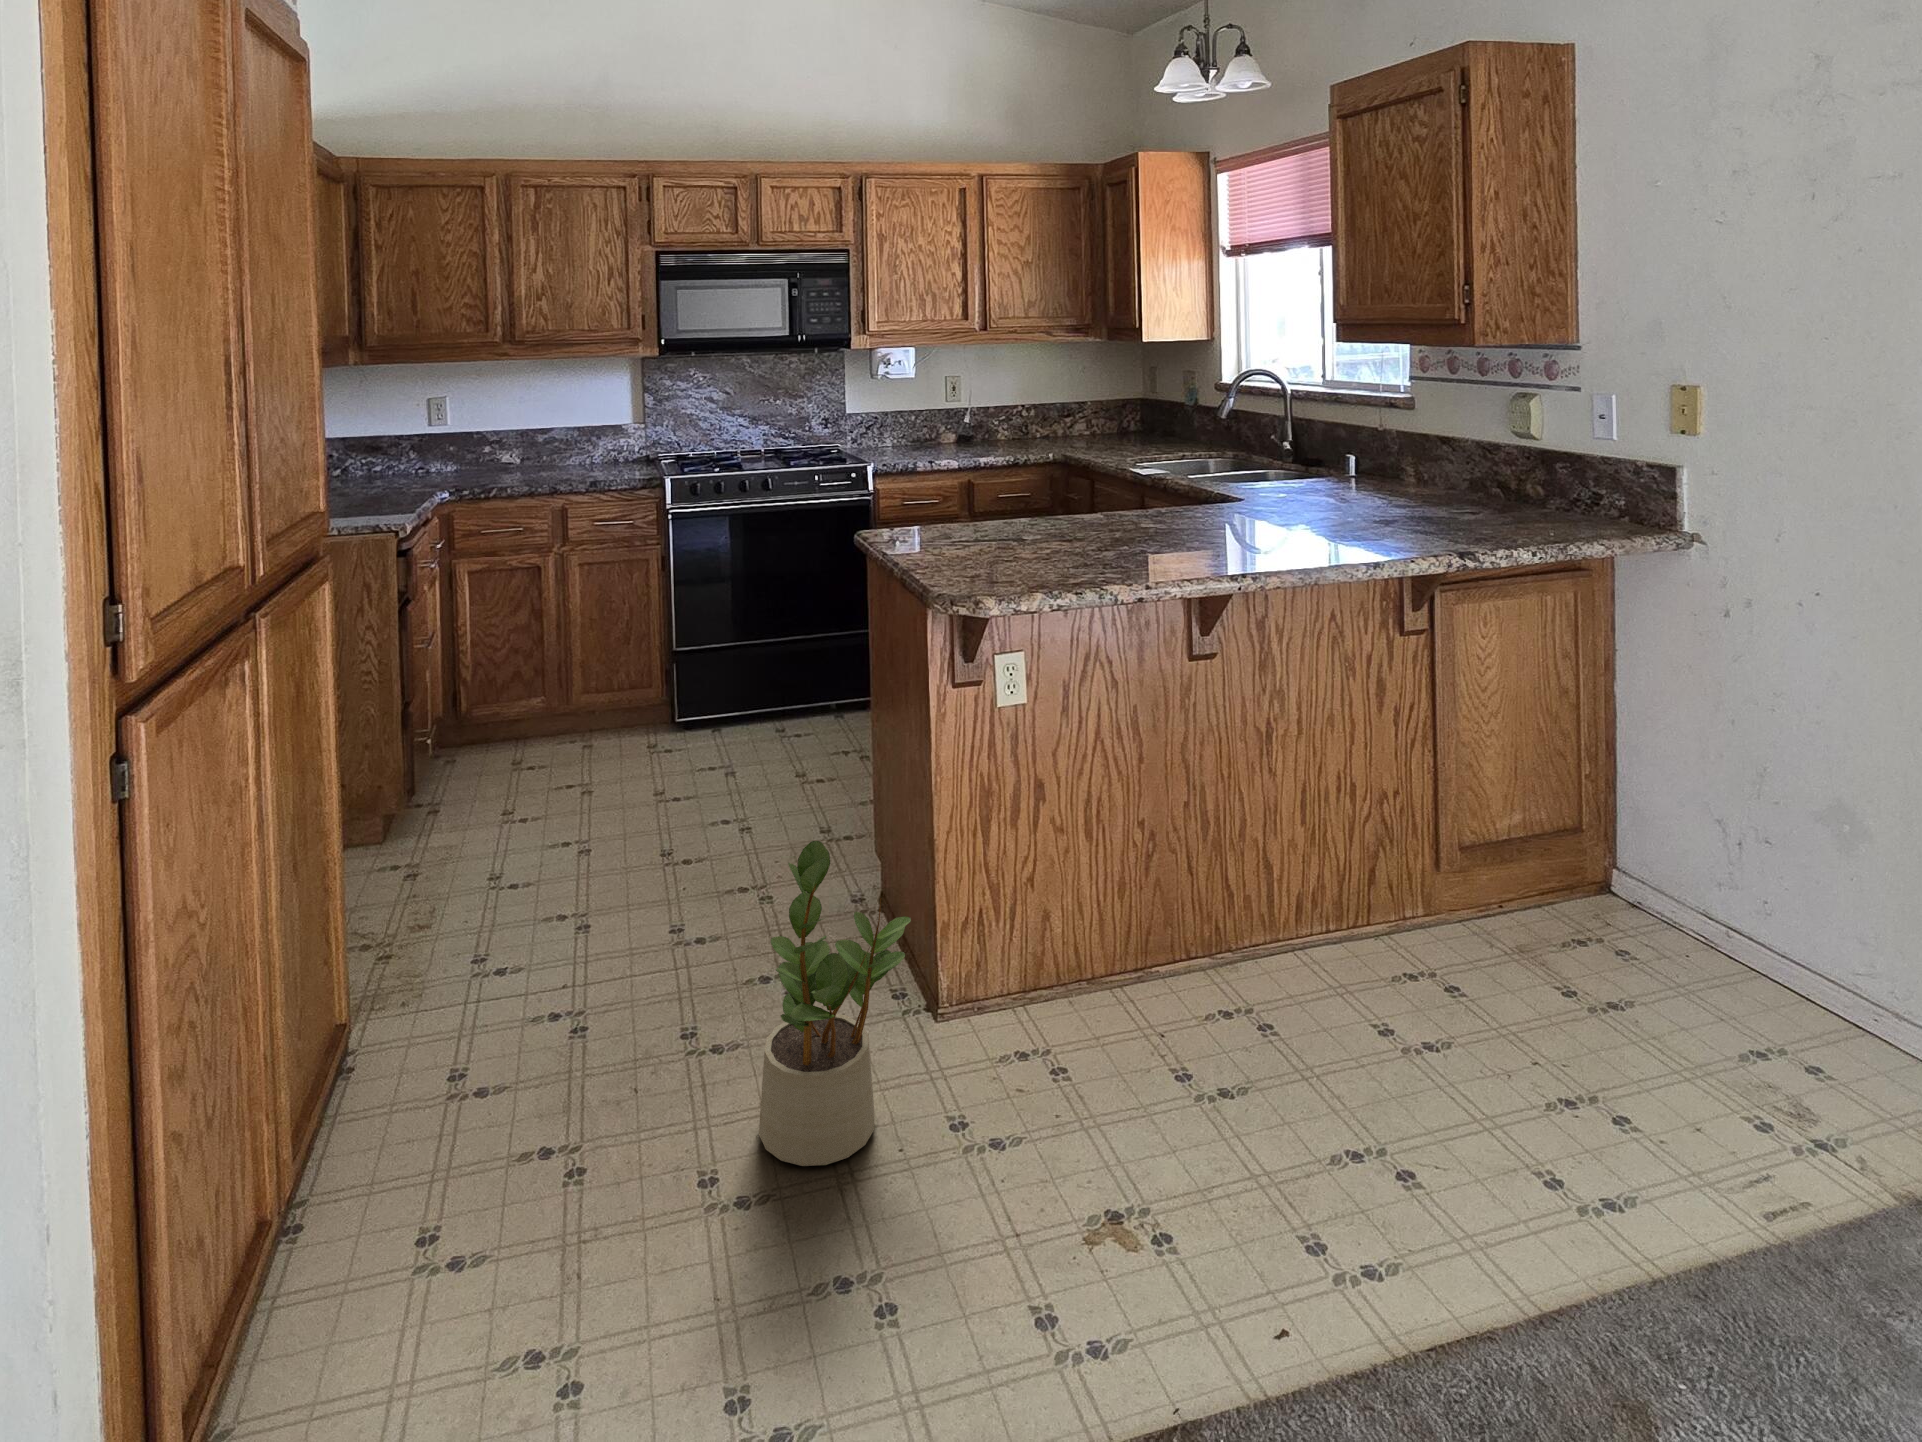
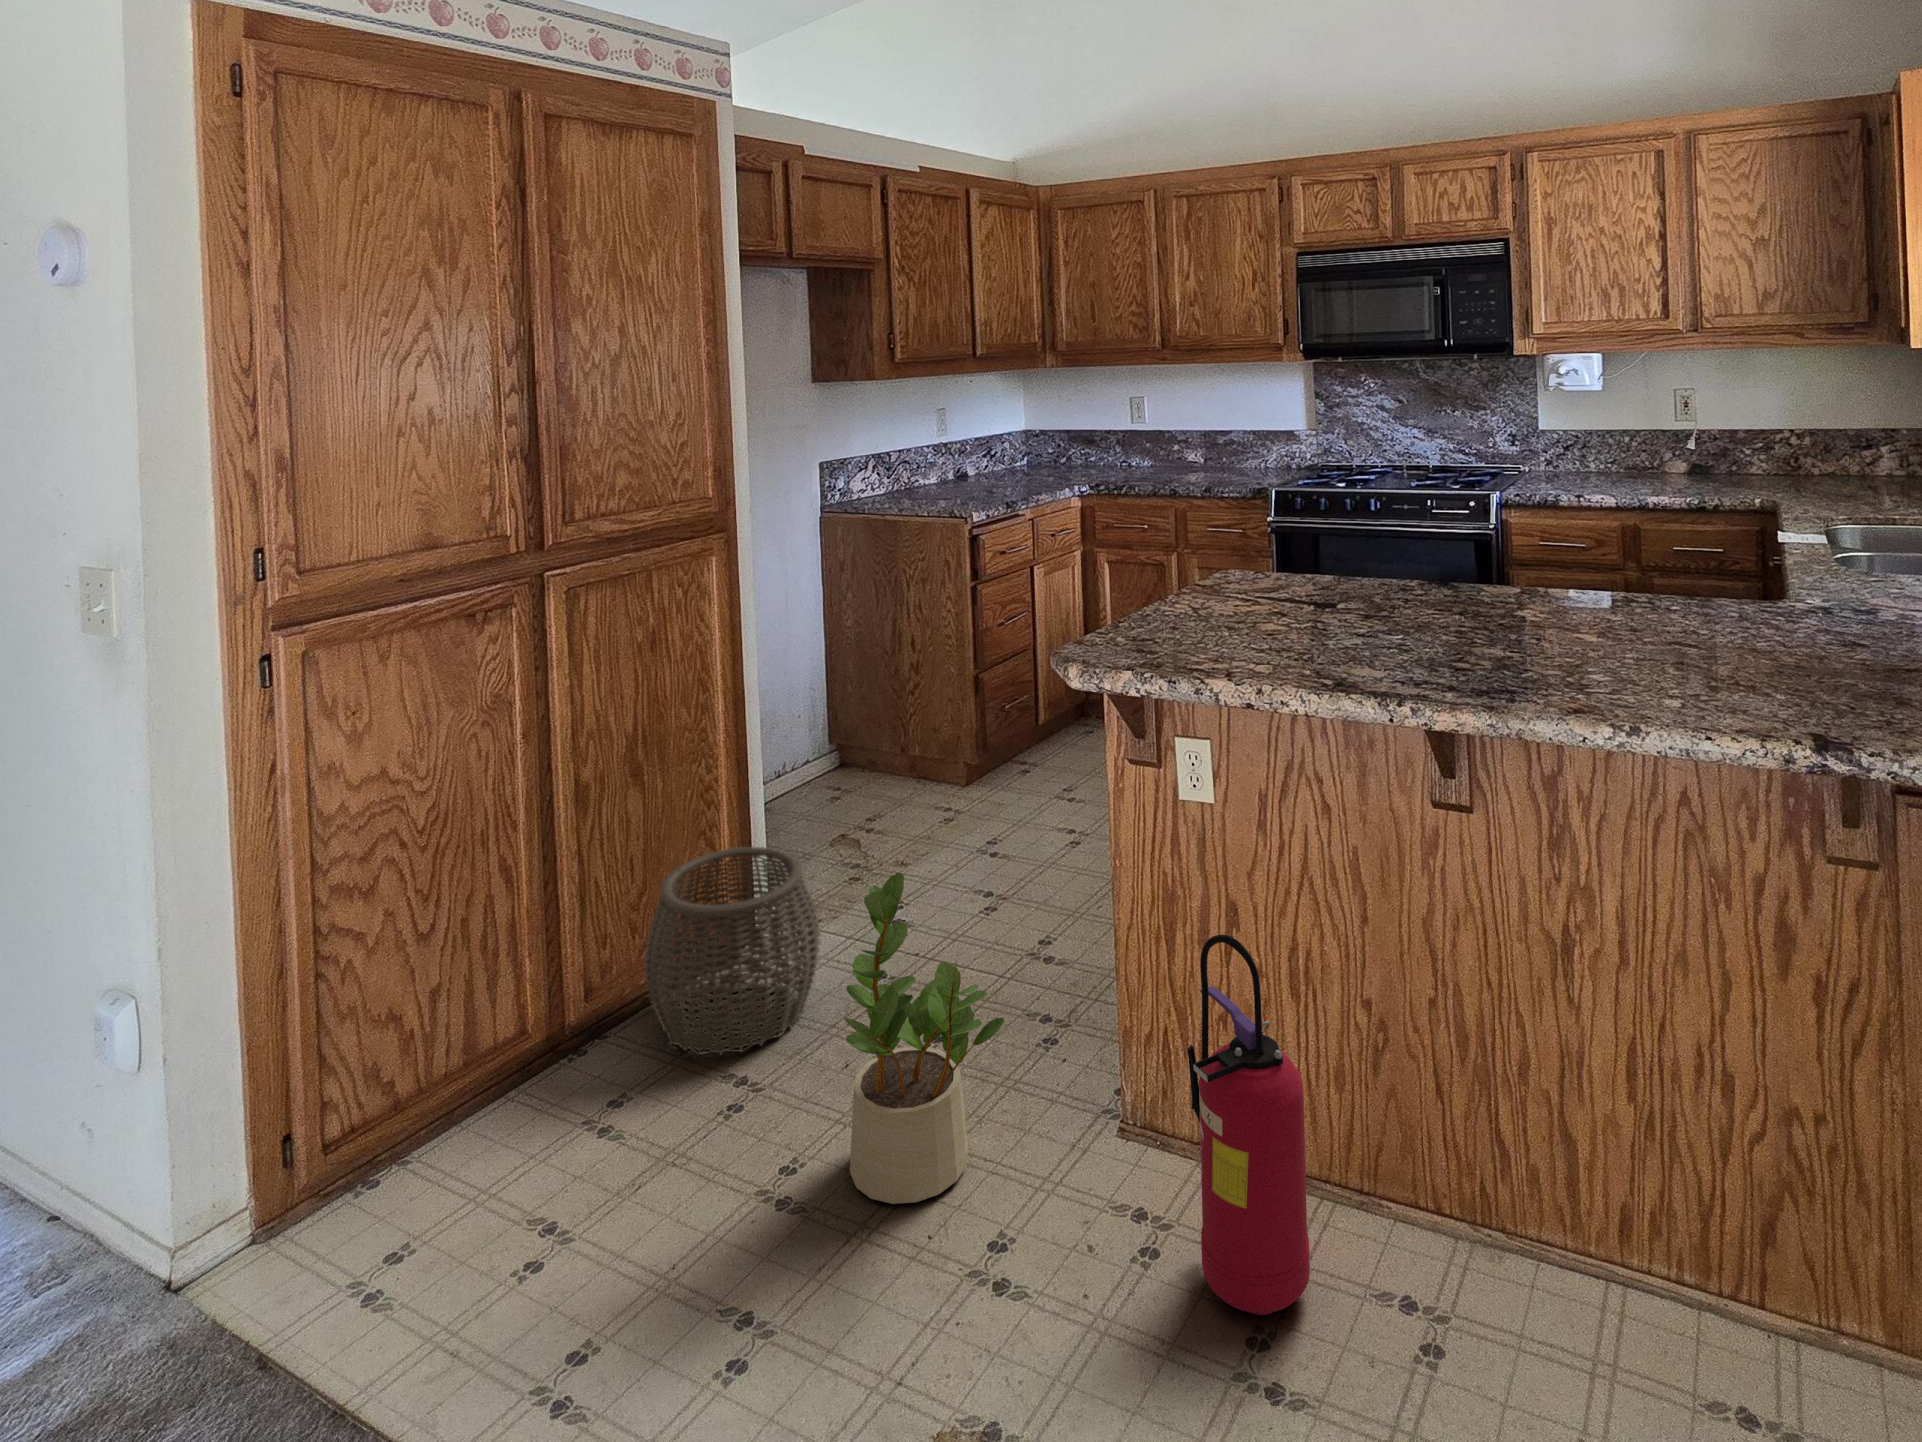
fire extinguisher: none [1076,788,1185,1068] -> present [1187,935,1310,1315]
woven basket: none [338,918,555,1183] -> present [644,847,820,1055]

